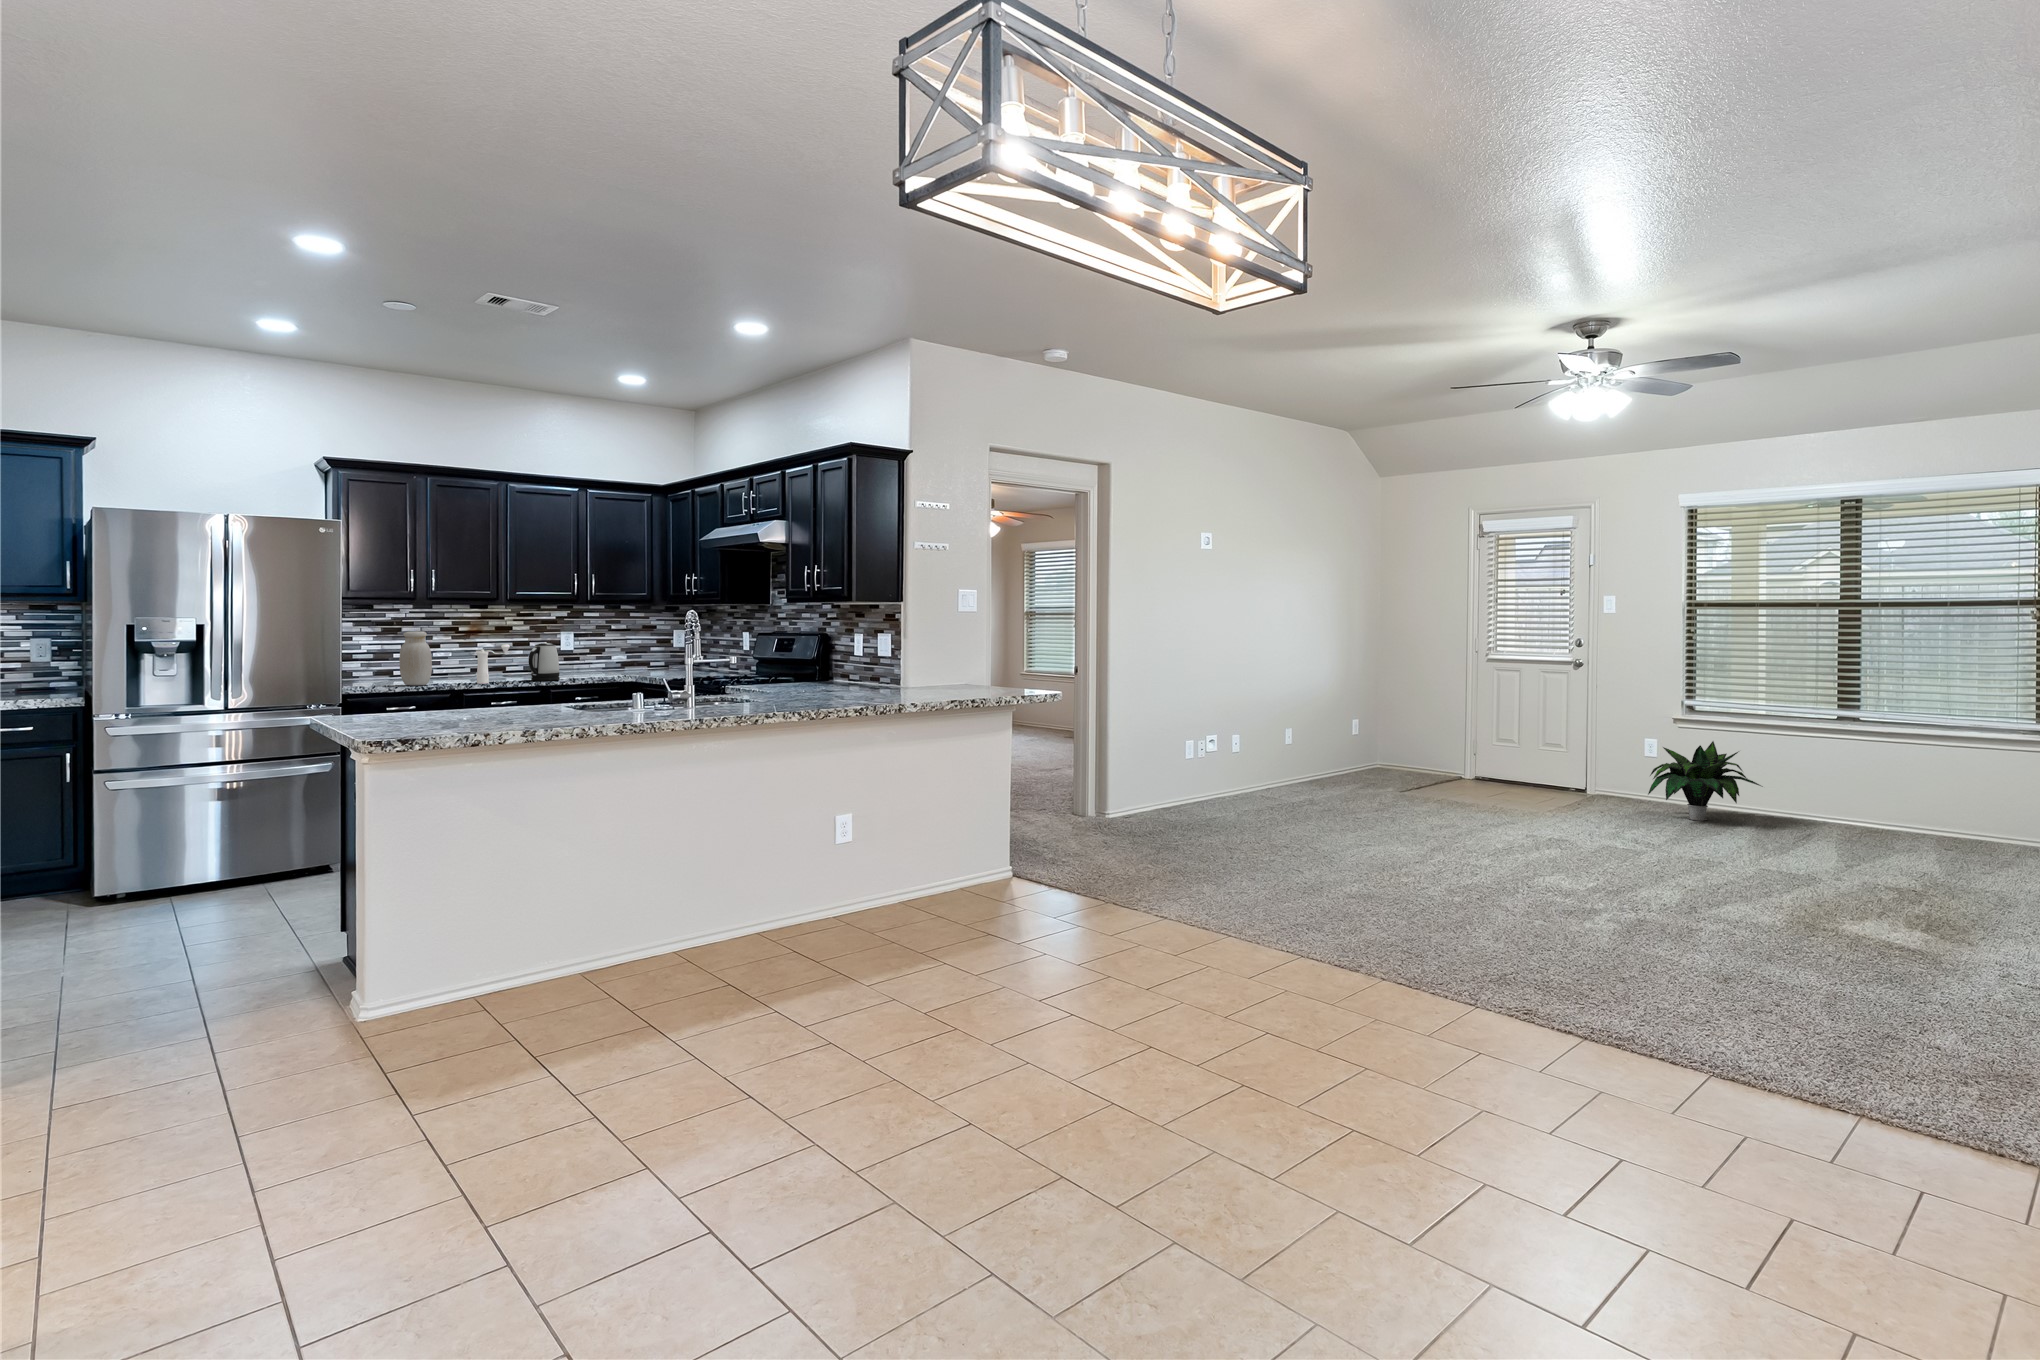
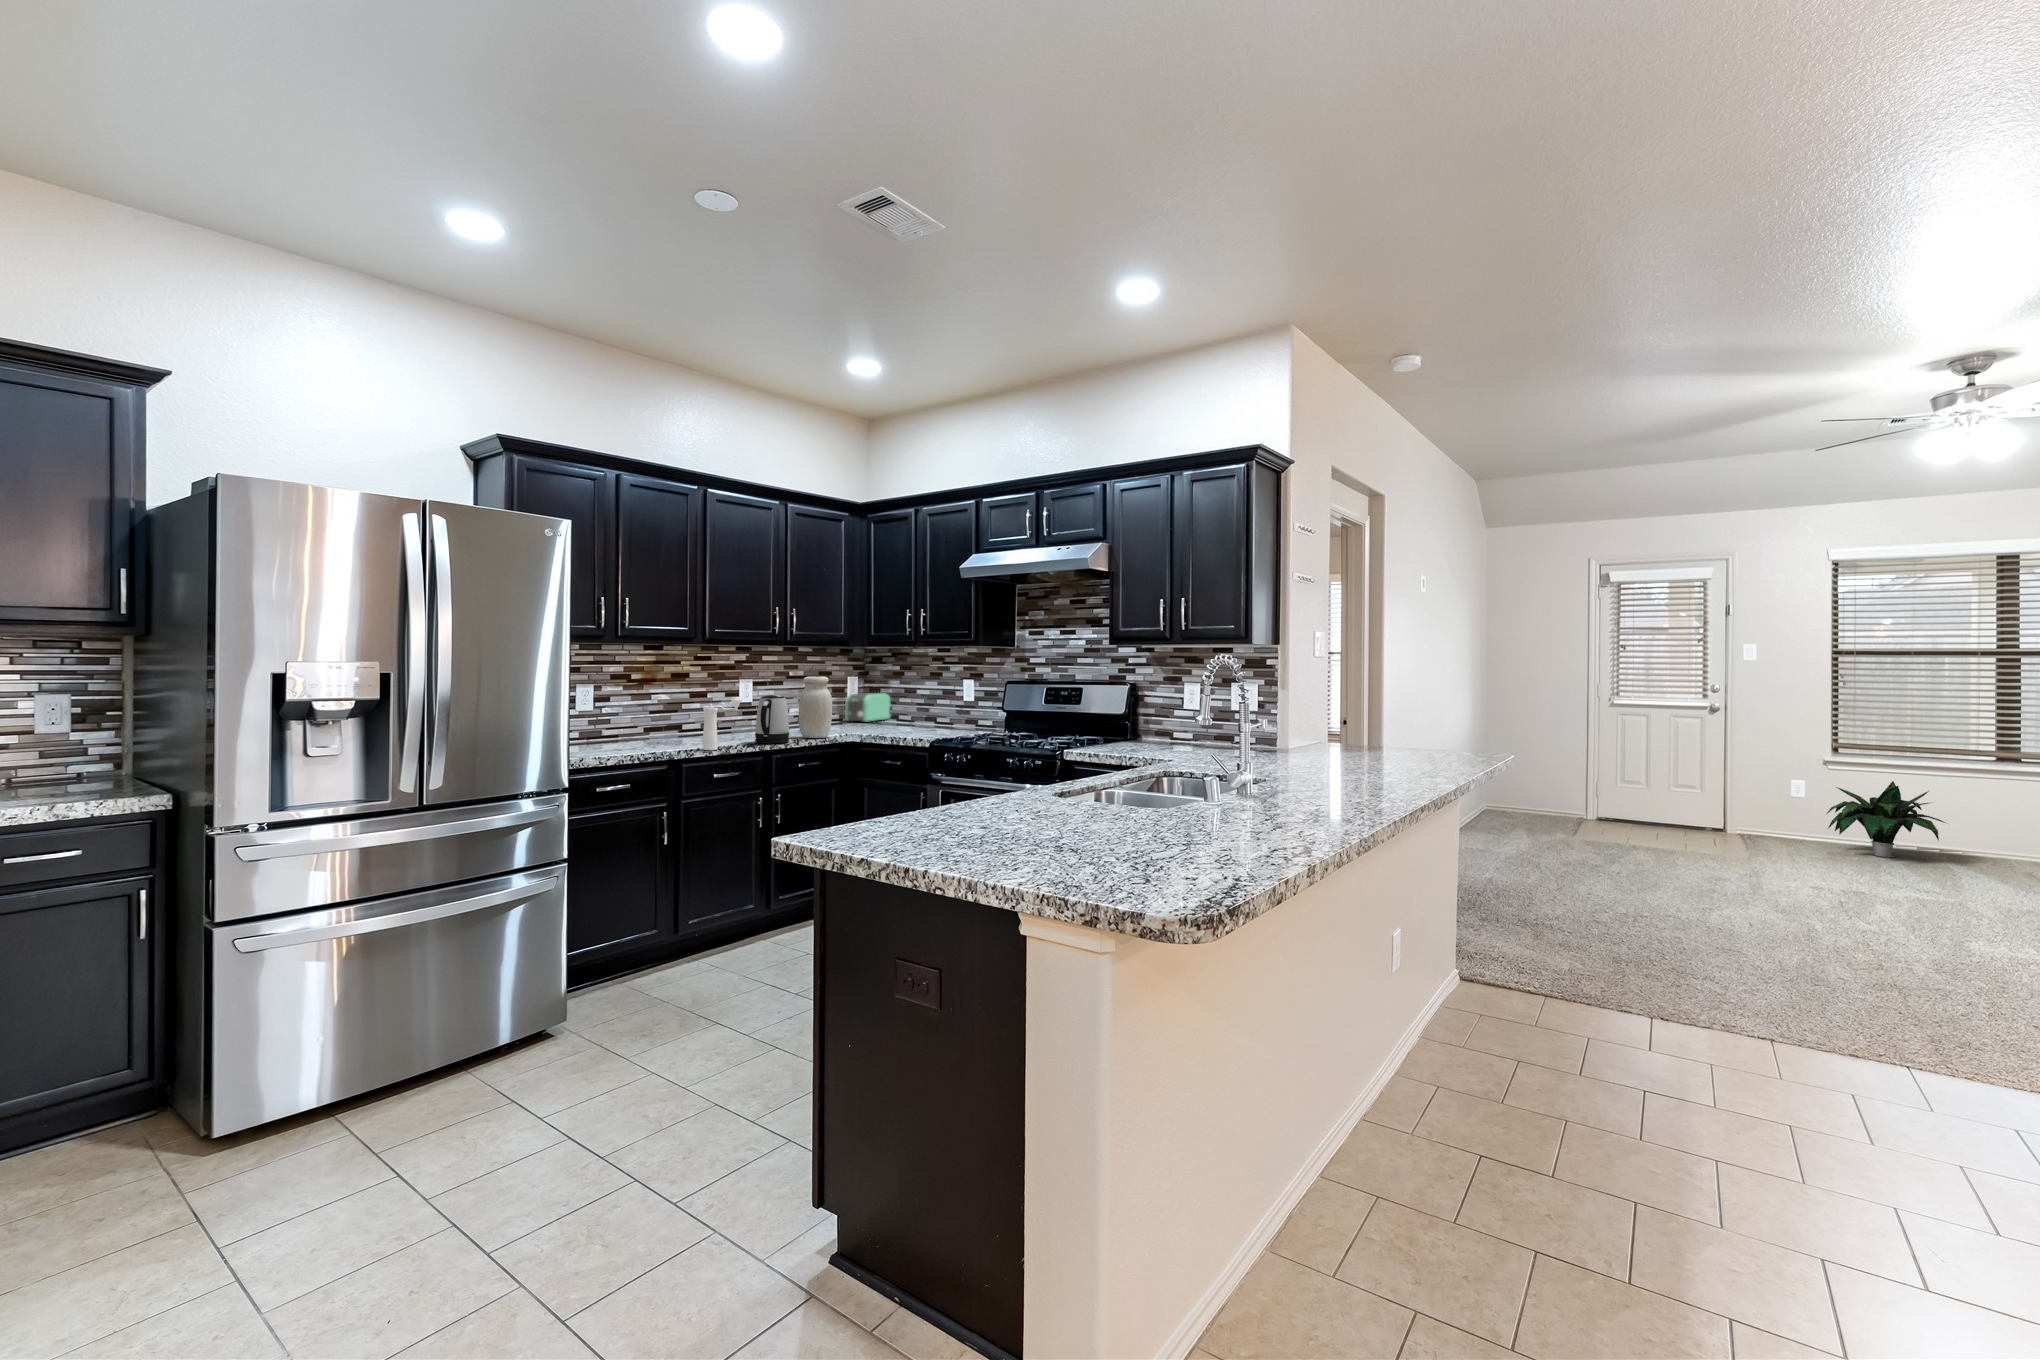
jar: present [399,631,432,685] -> present [799,676,832,738]
toaster: none [667,644,712,669] -> present [845,693,890,722]

